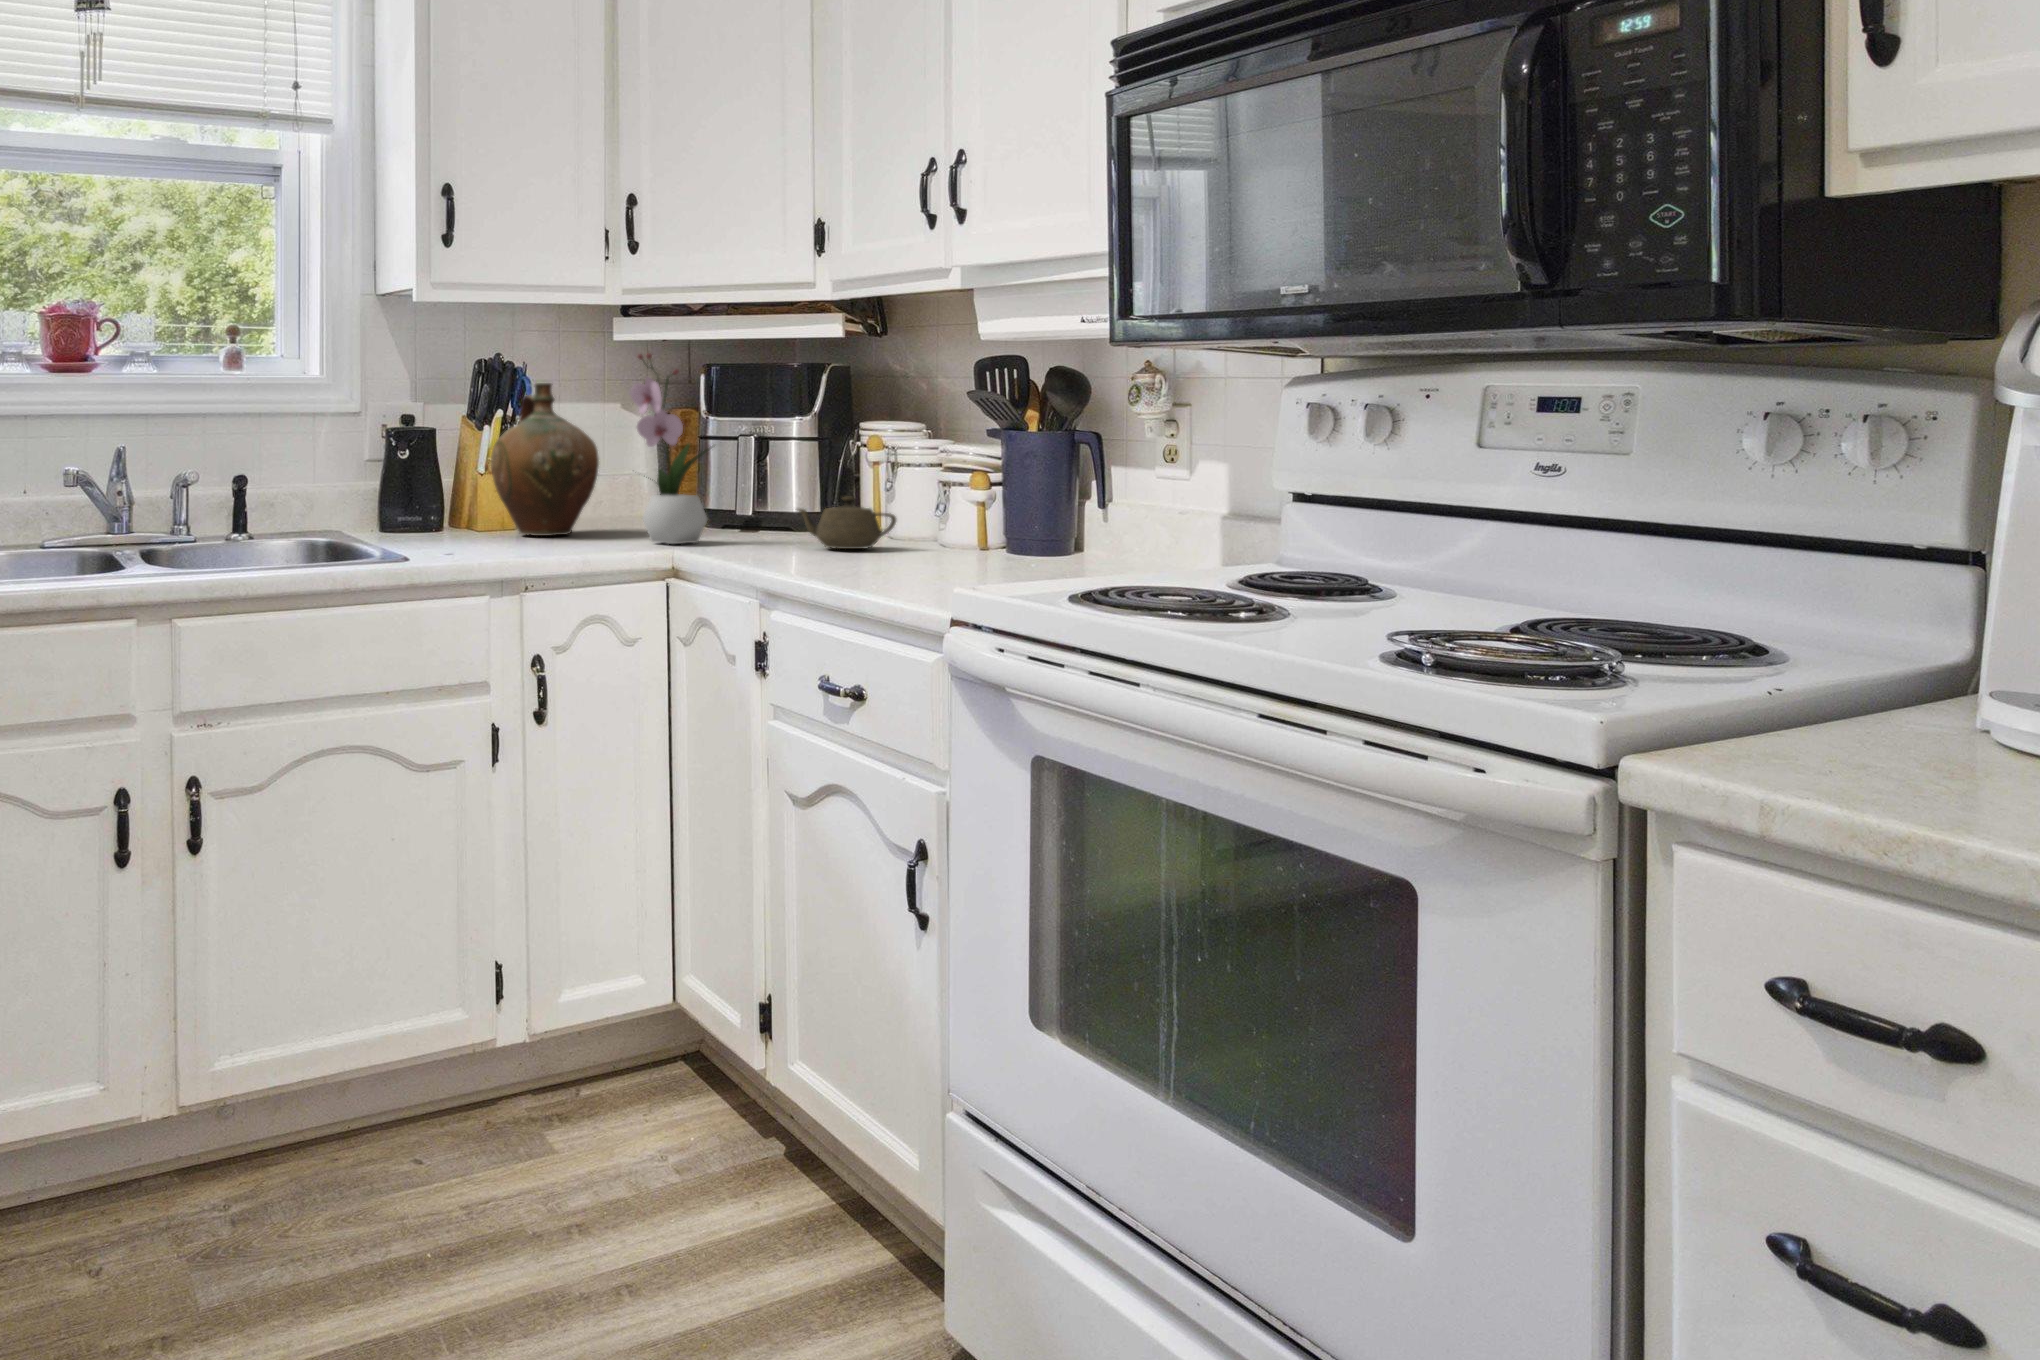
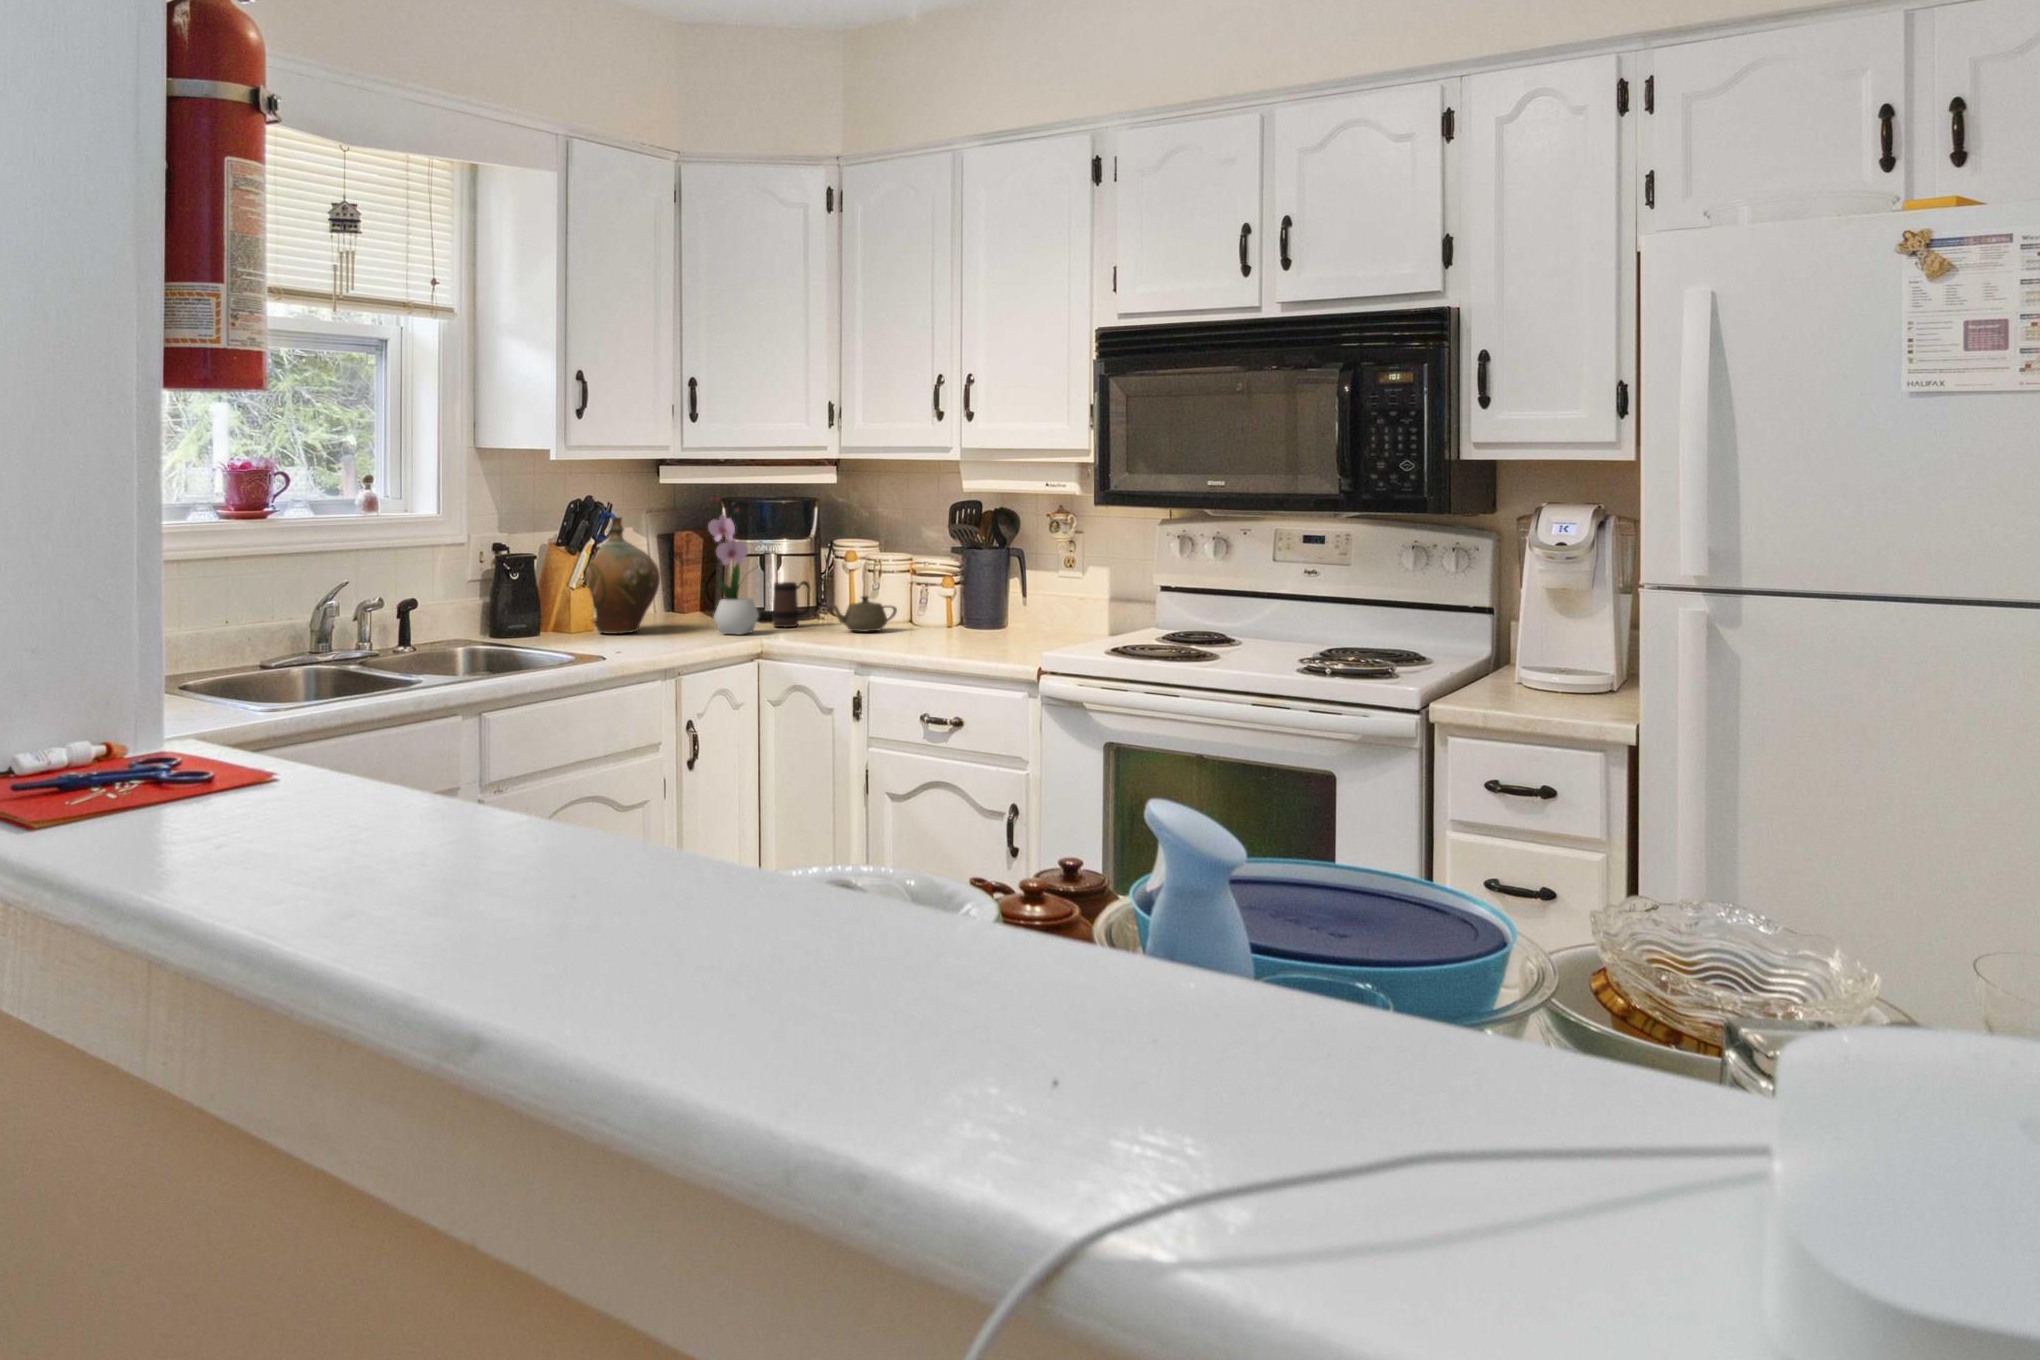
mug: none [746,475,799,539] -> present [772,581,810,627]

